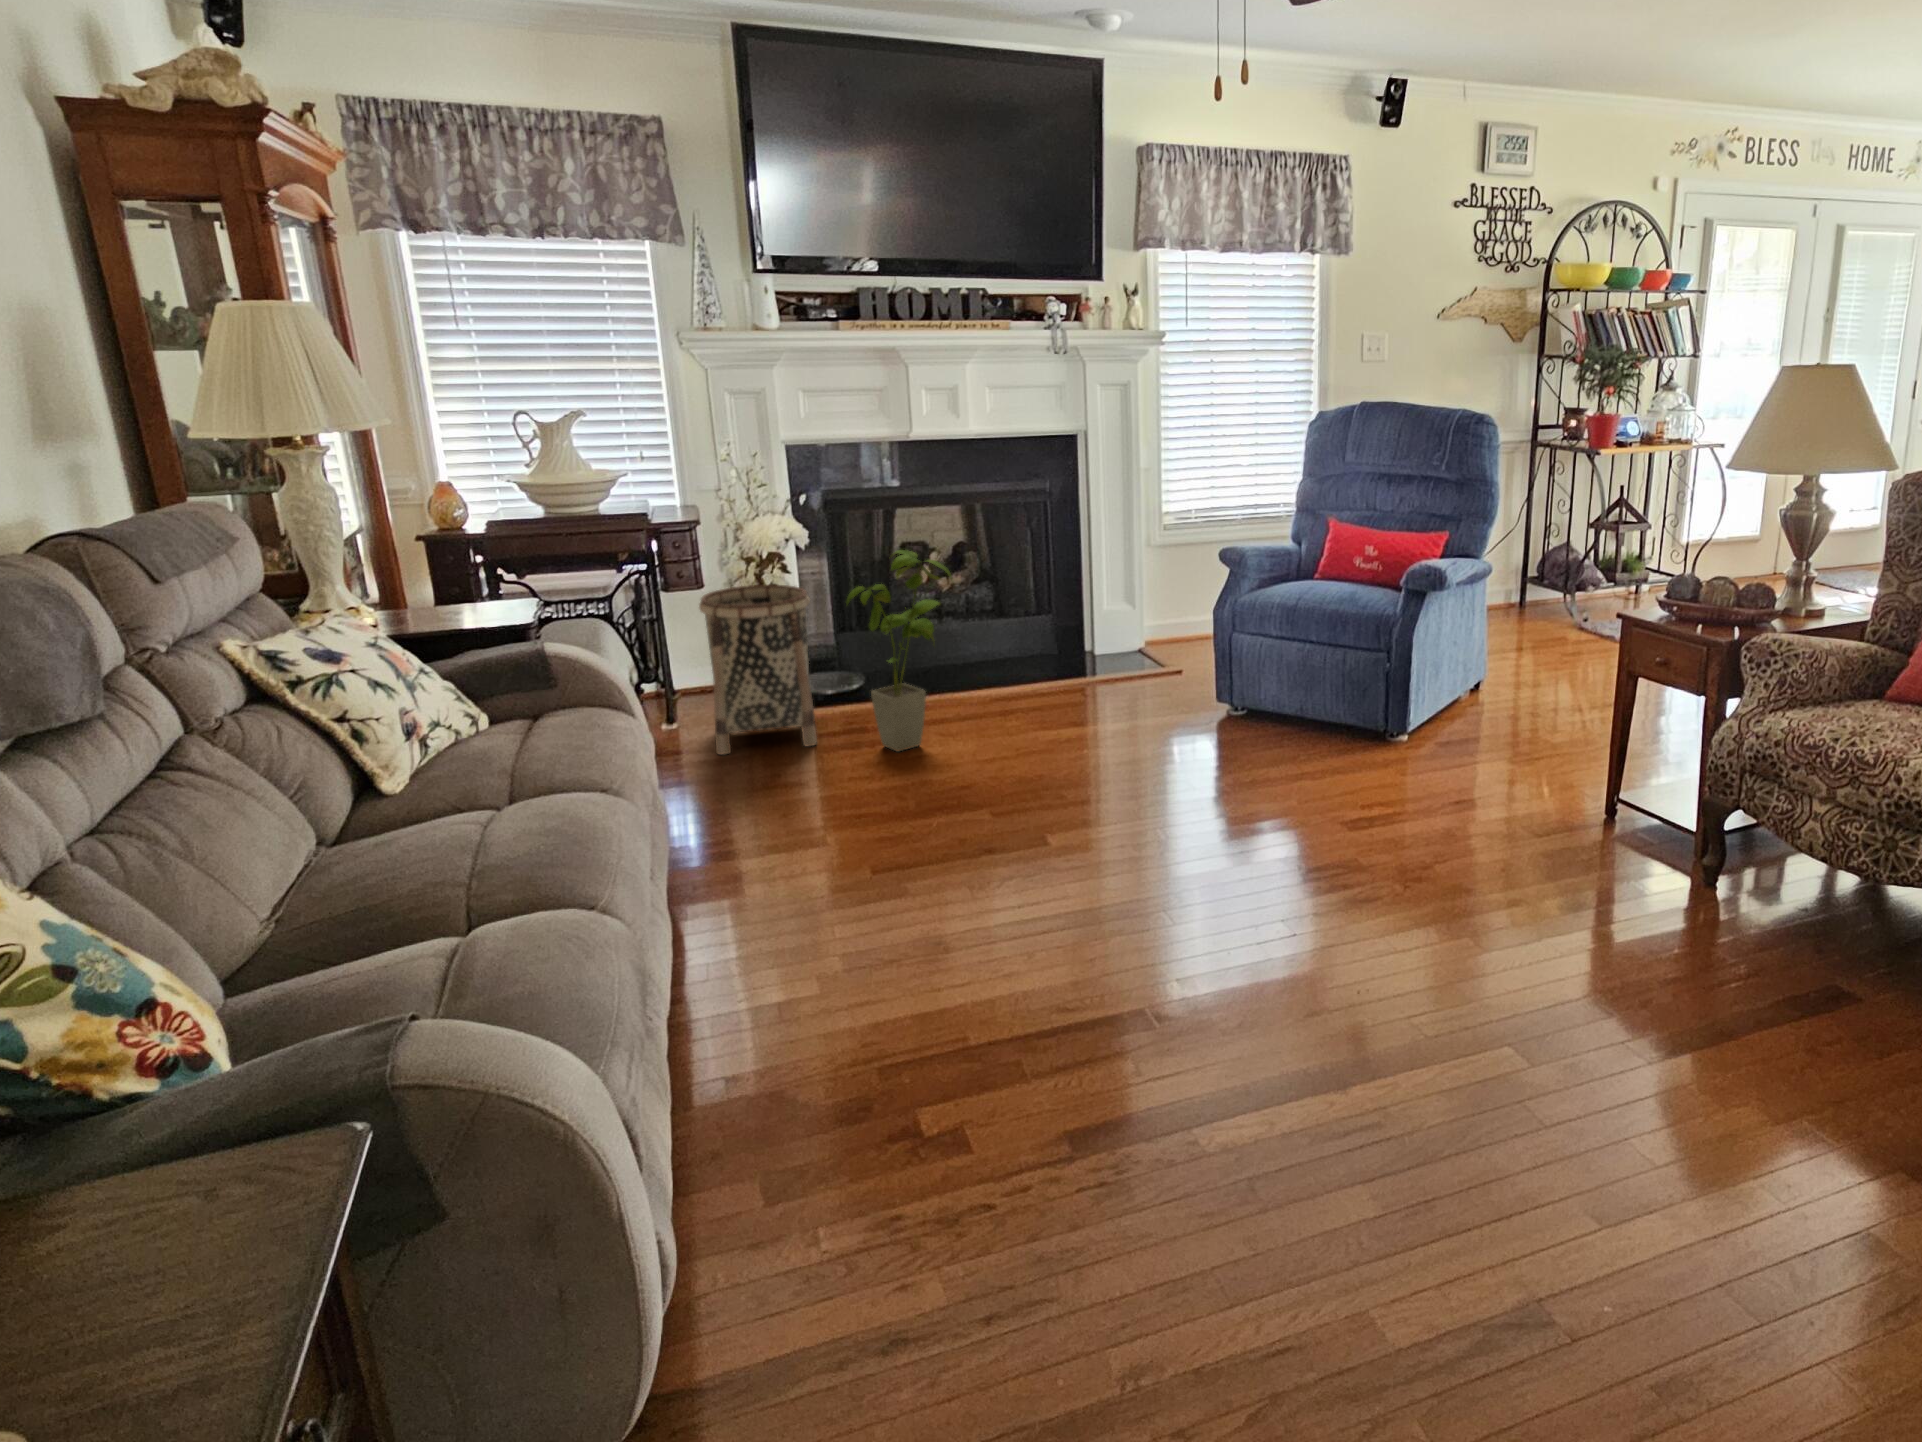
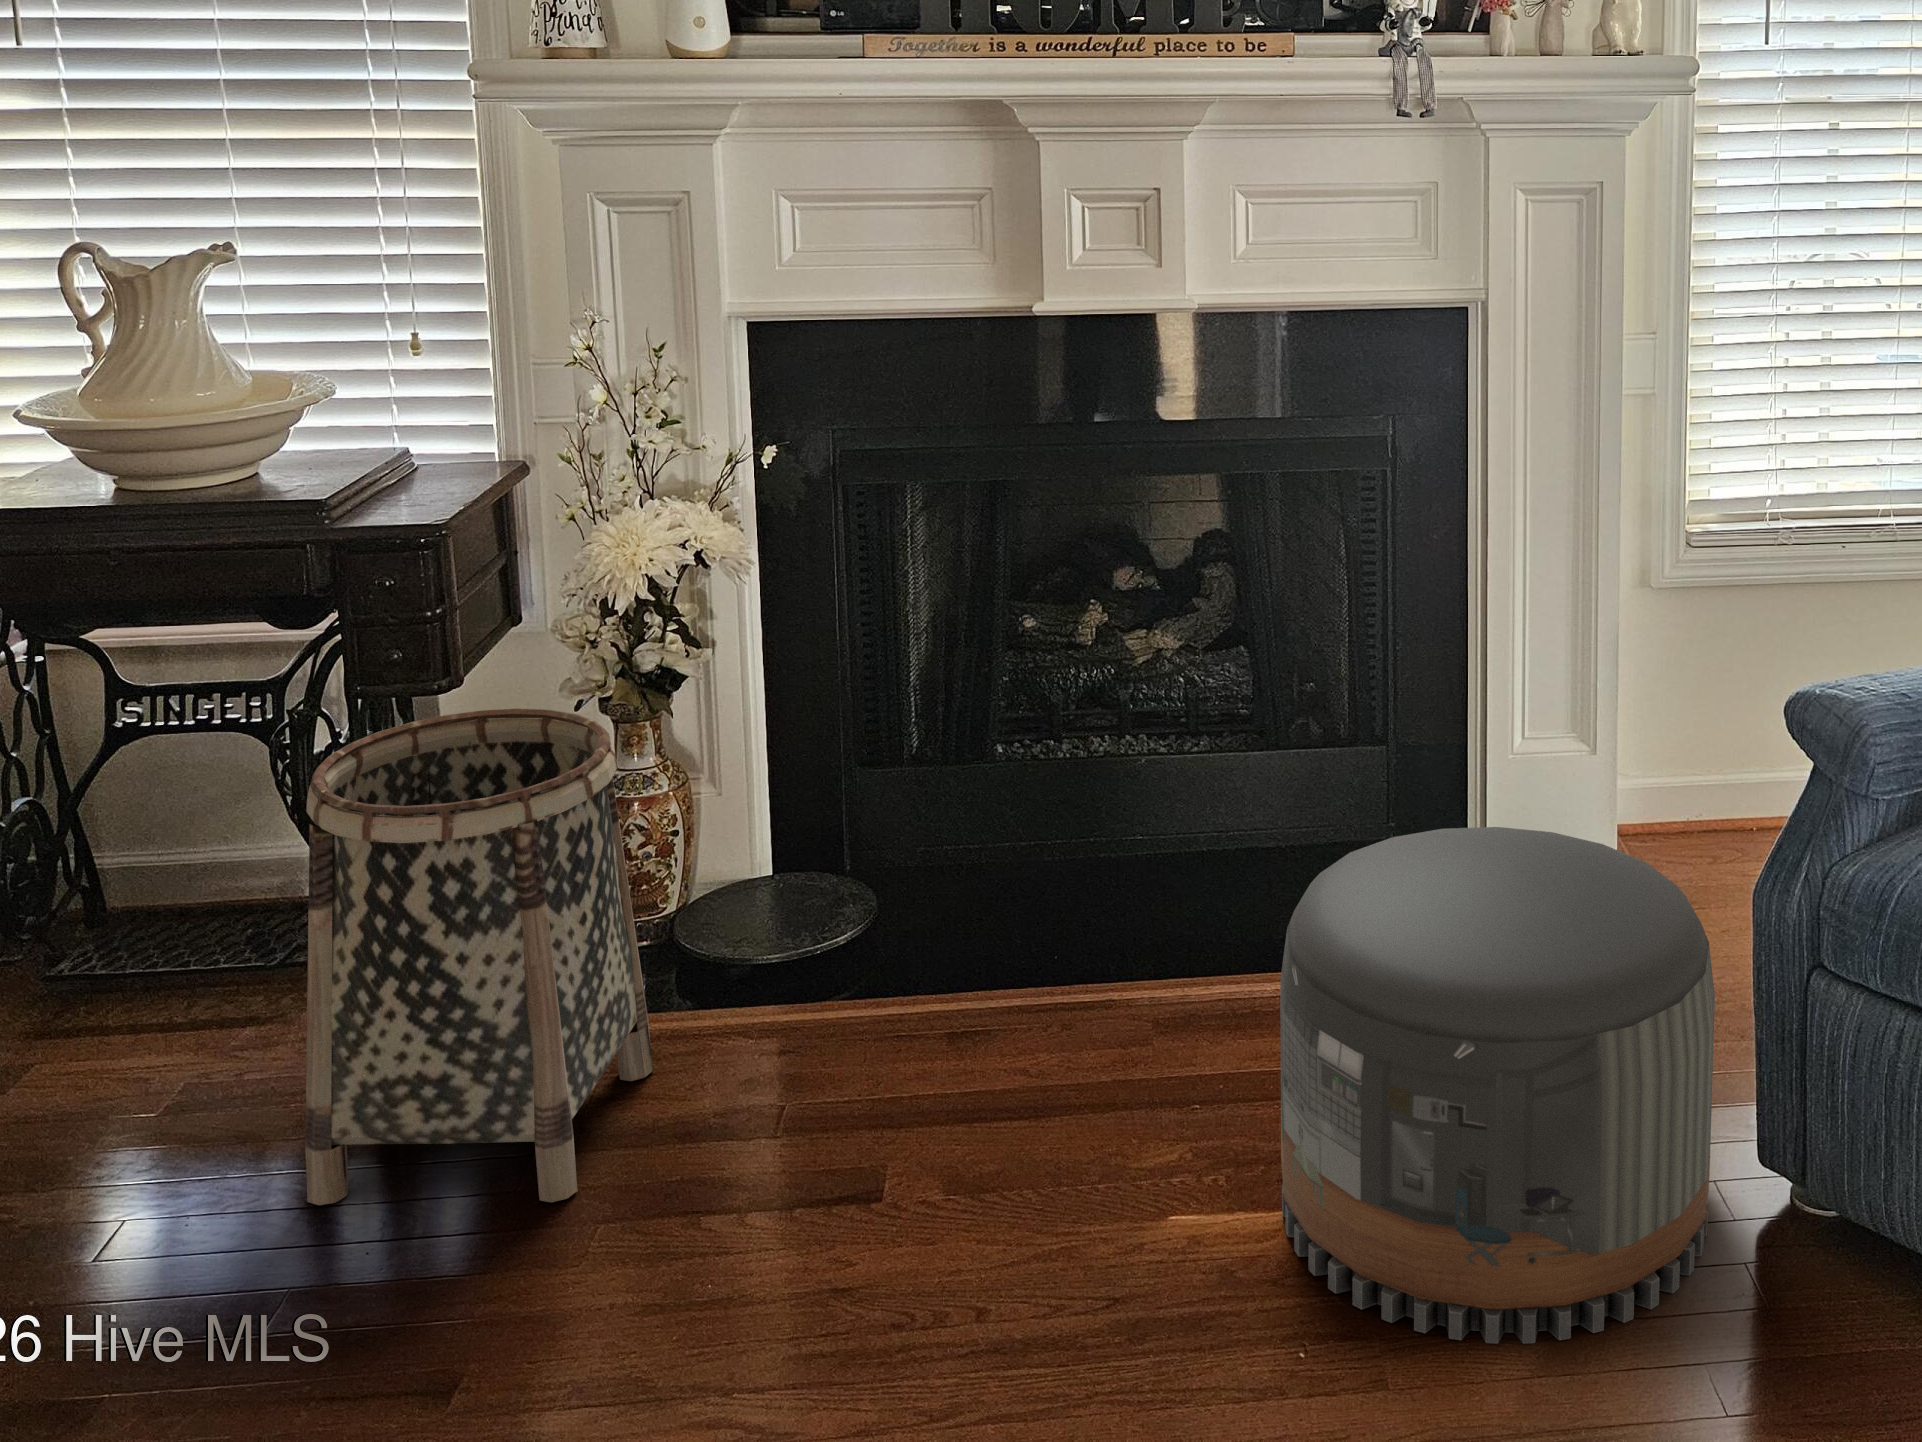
house plant: present [847,550,952,751] -> none [623,687,940,1279]
pouf: none [1063,600,1205,739] -> present [1280,827,1715,1344]

